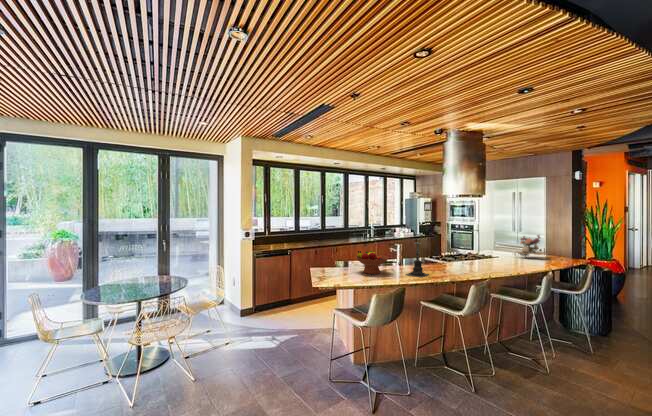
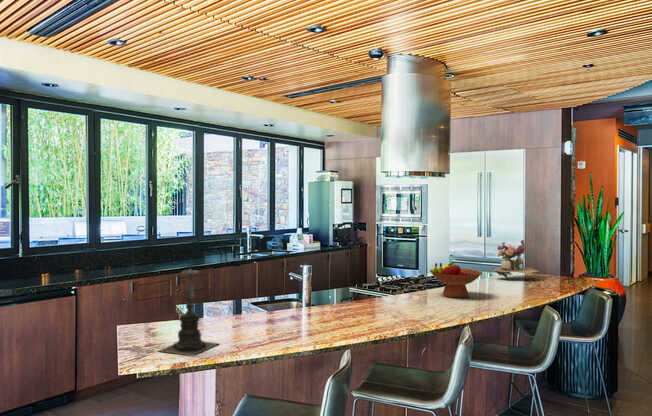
candle holder: present [406,242,429,278] -> present [159,267,218,356]
fruit bowl: present [355,251,389,274] -> present [430,263,482,298]

